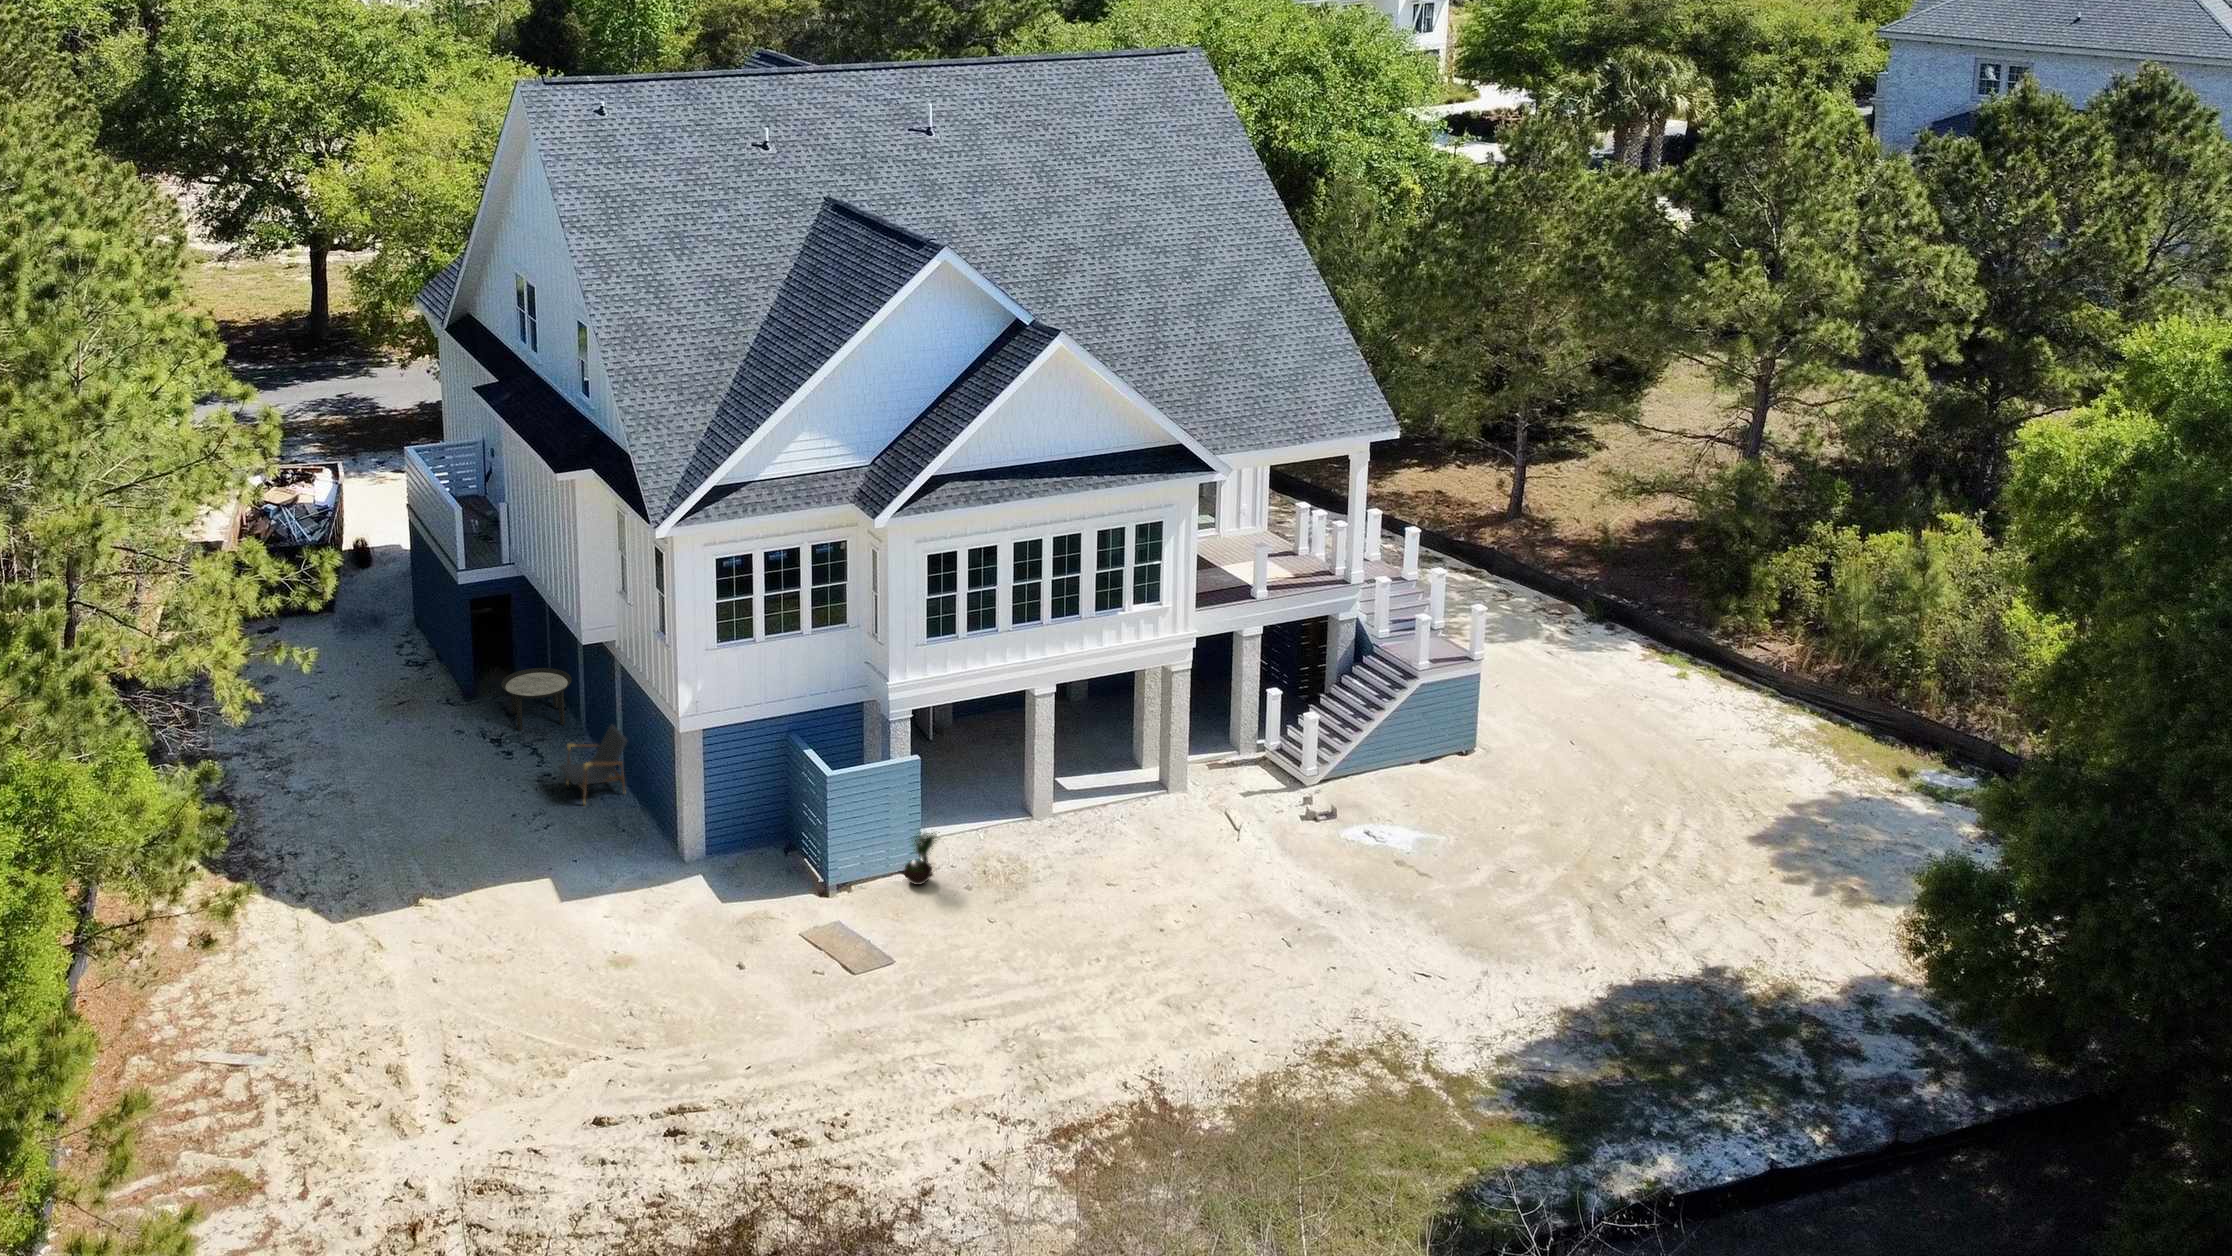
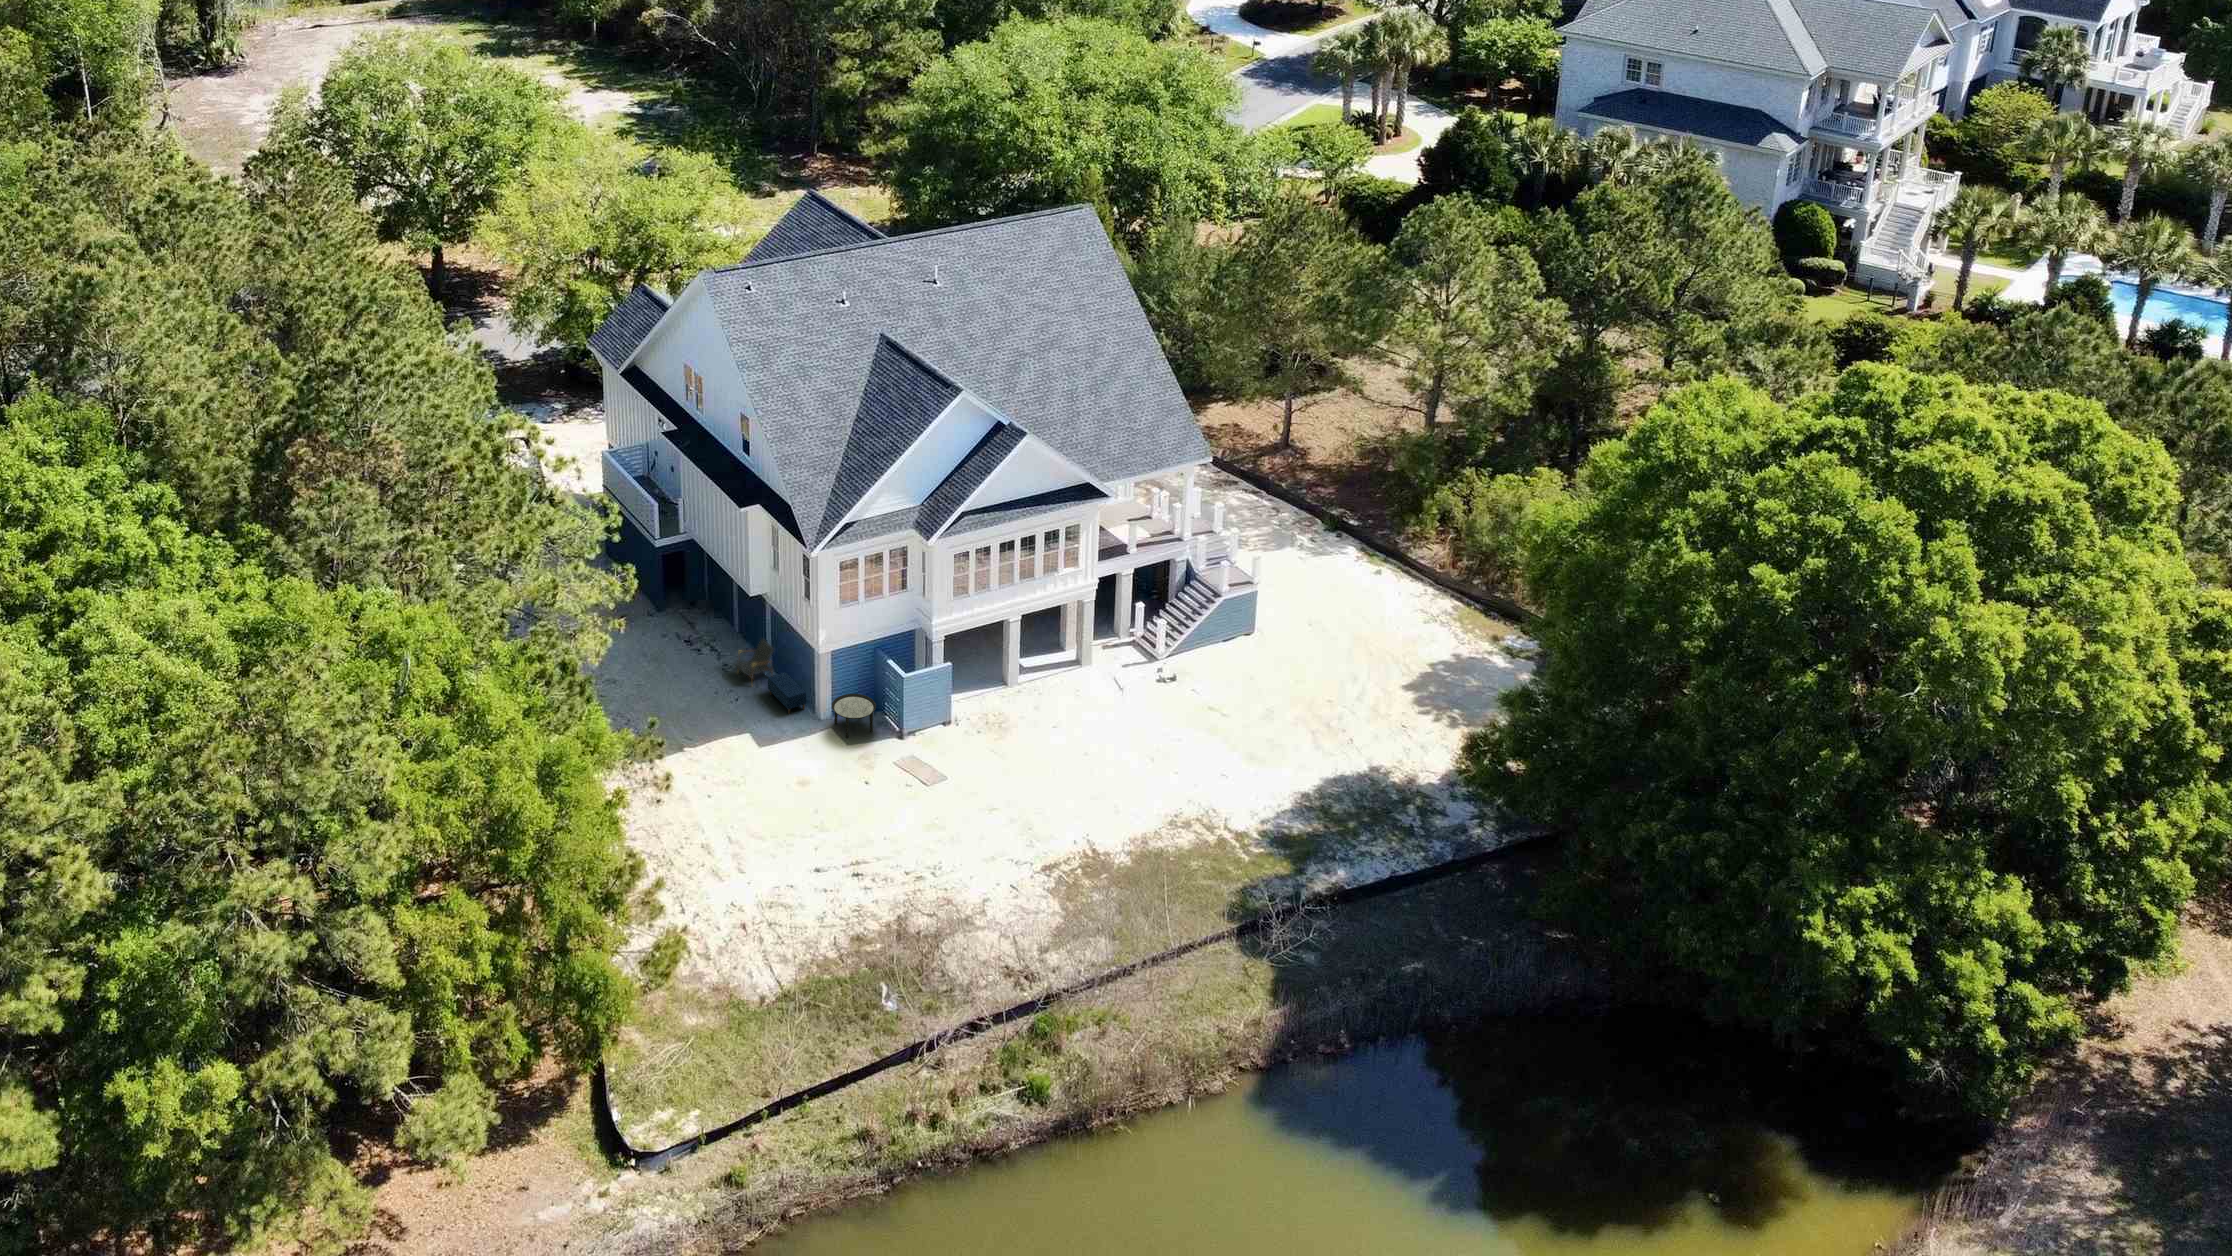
round table: present [501,668,572,730] -> present [832,694,876,738]
bench: none [607,779,667,849] -> present [768,672,806,714]
potted tree: present [905,832,940,885] -> none [943,702,964,732]

